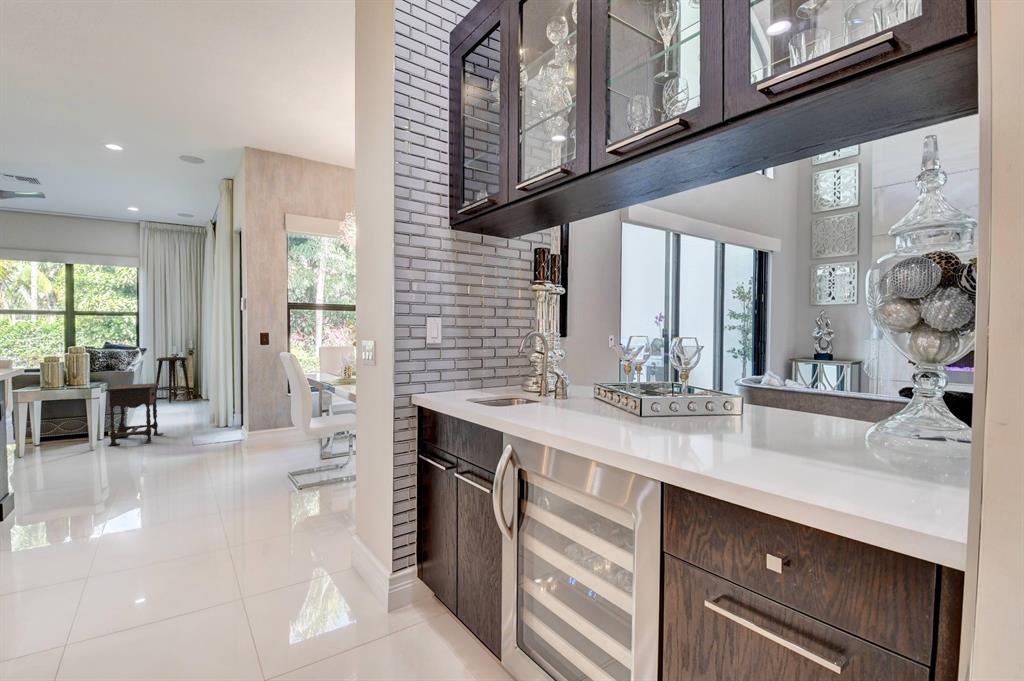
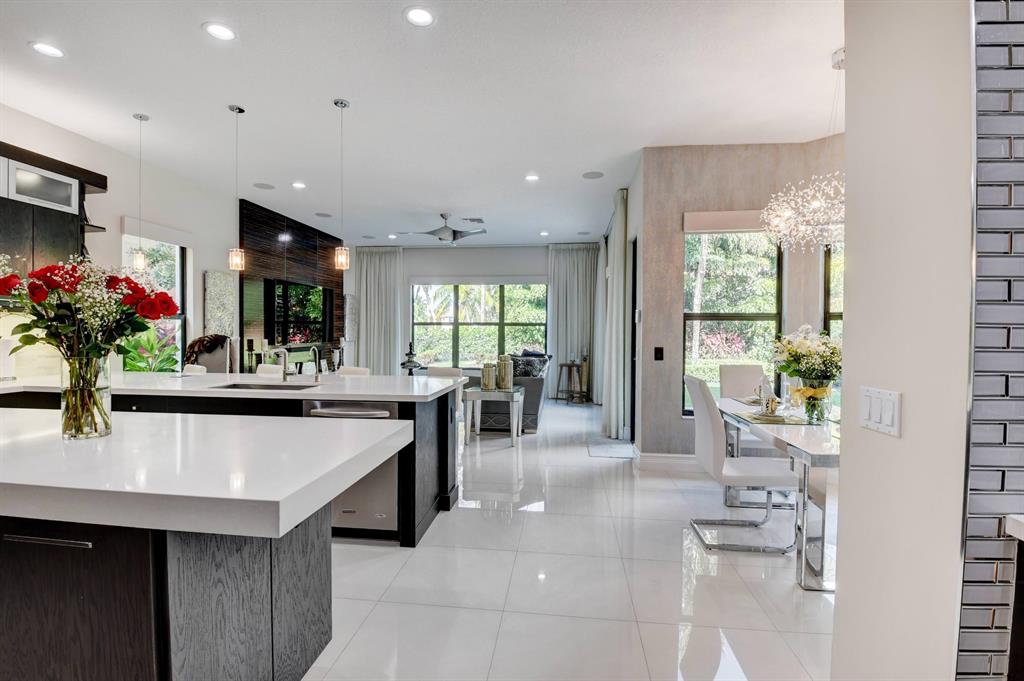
side table: present [105,383,163,446] -> none [522,390,564,446]

